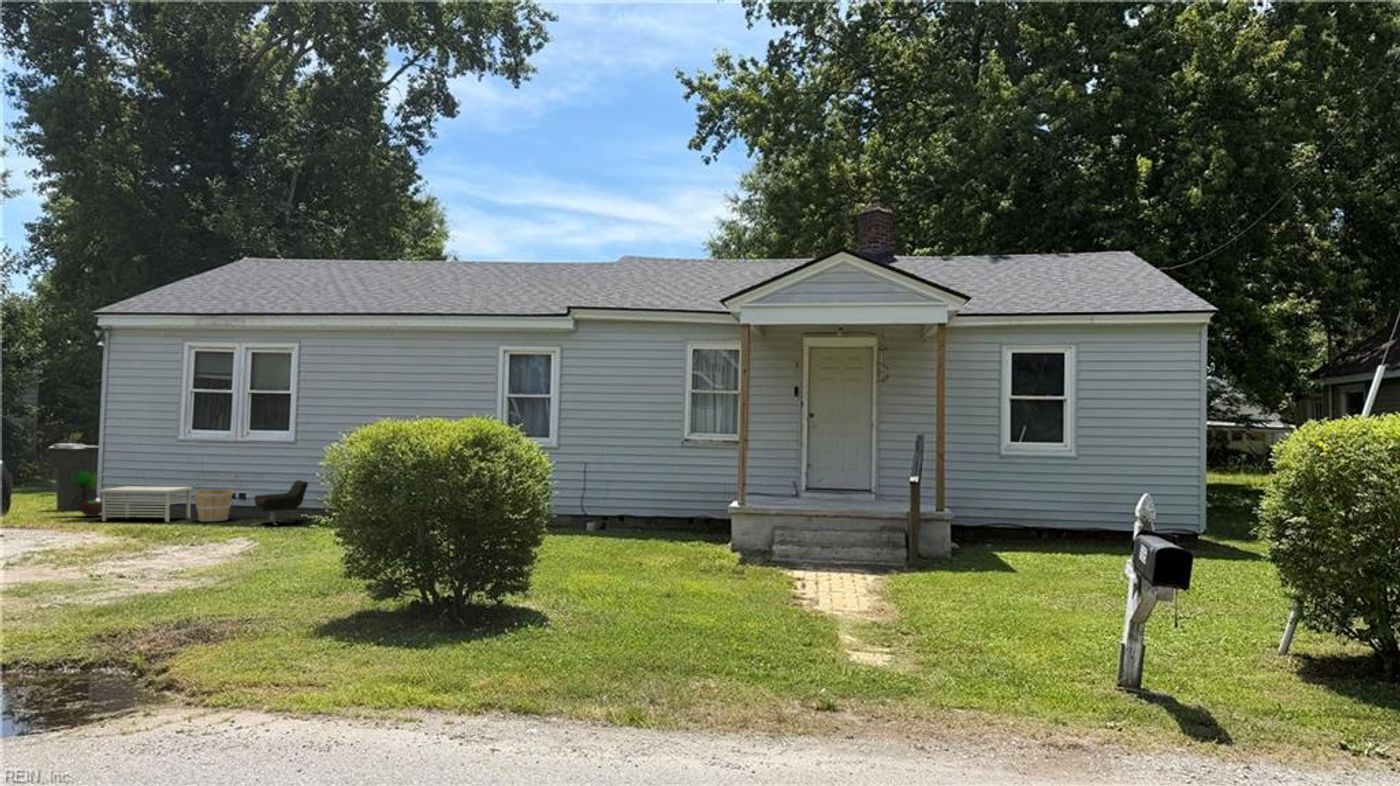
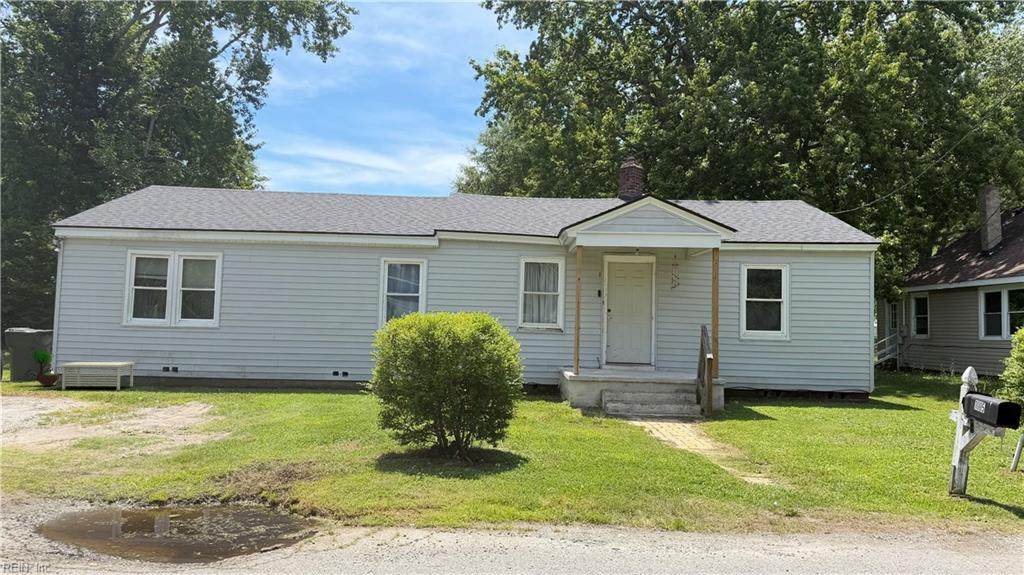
lounge chair: present [254,480,308,525] -> none [189,357,234,391]
wooden bucket: present [194,490,234,522] -> none [139,364,170,389]

